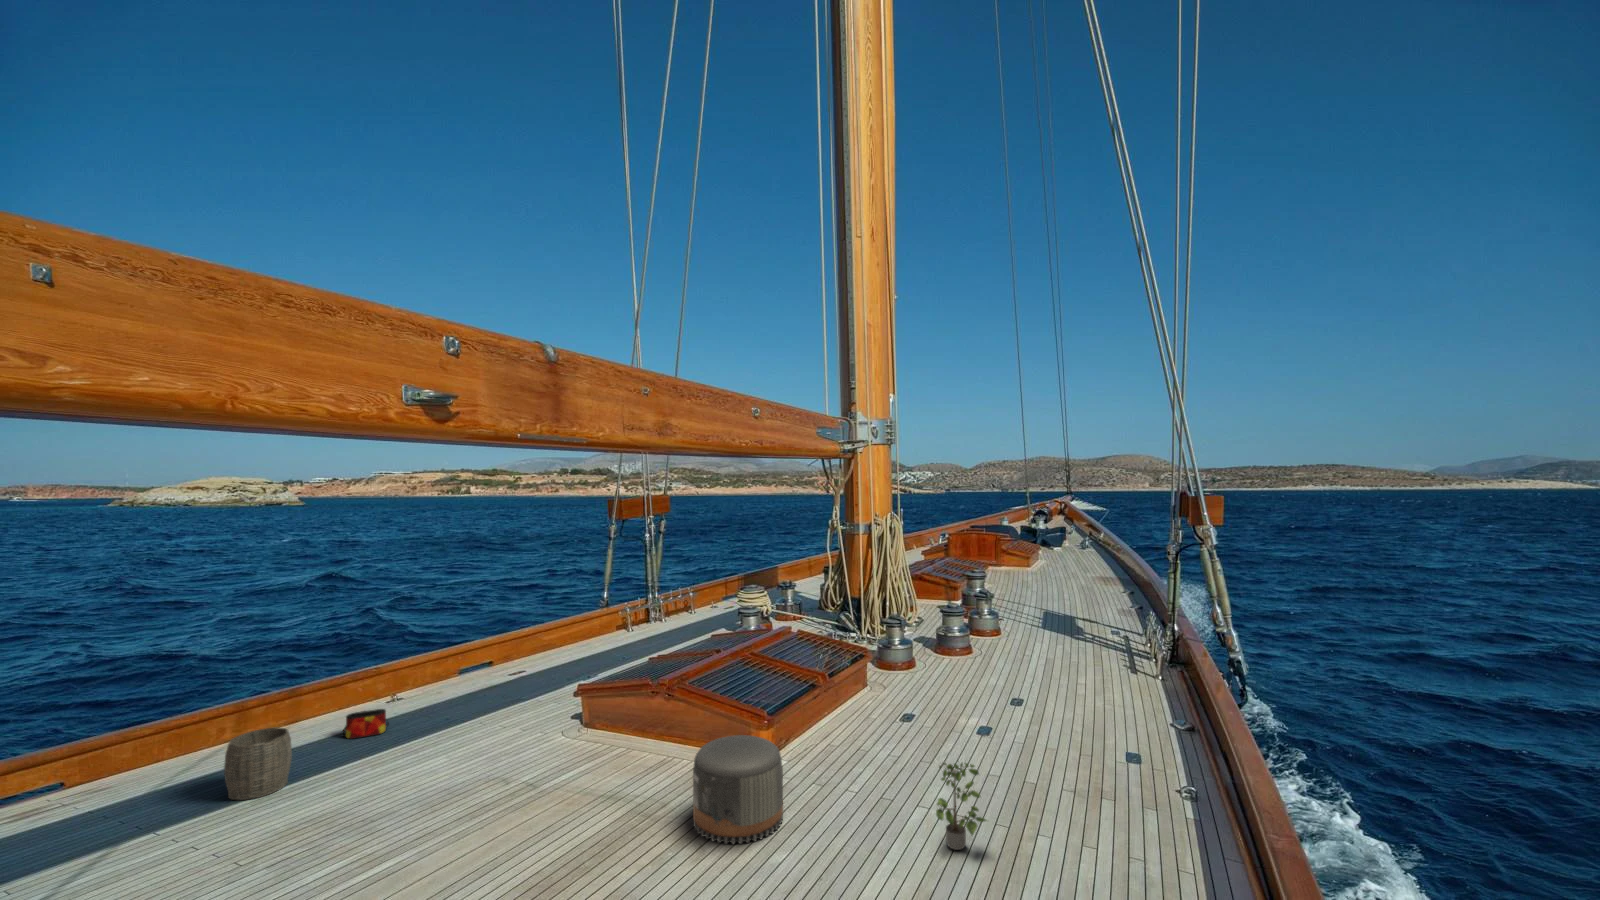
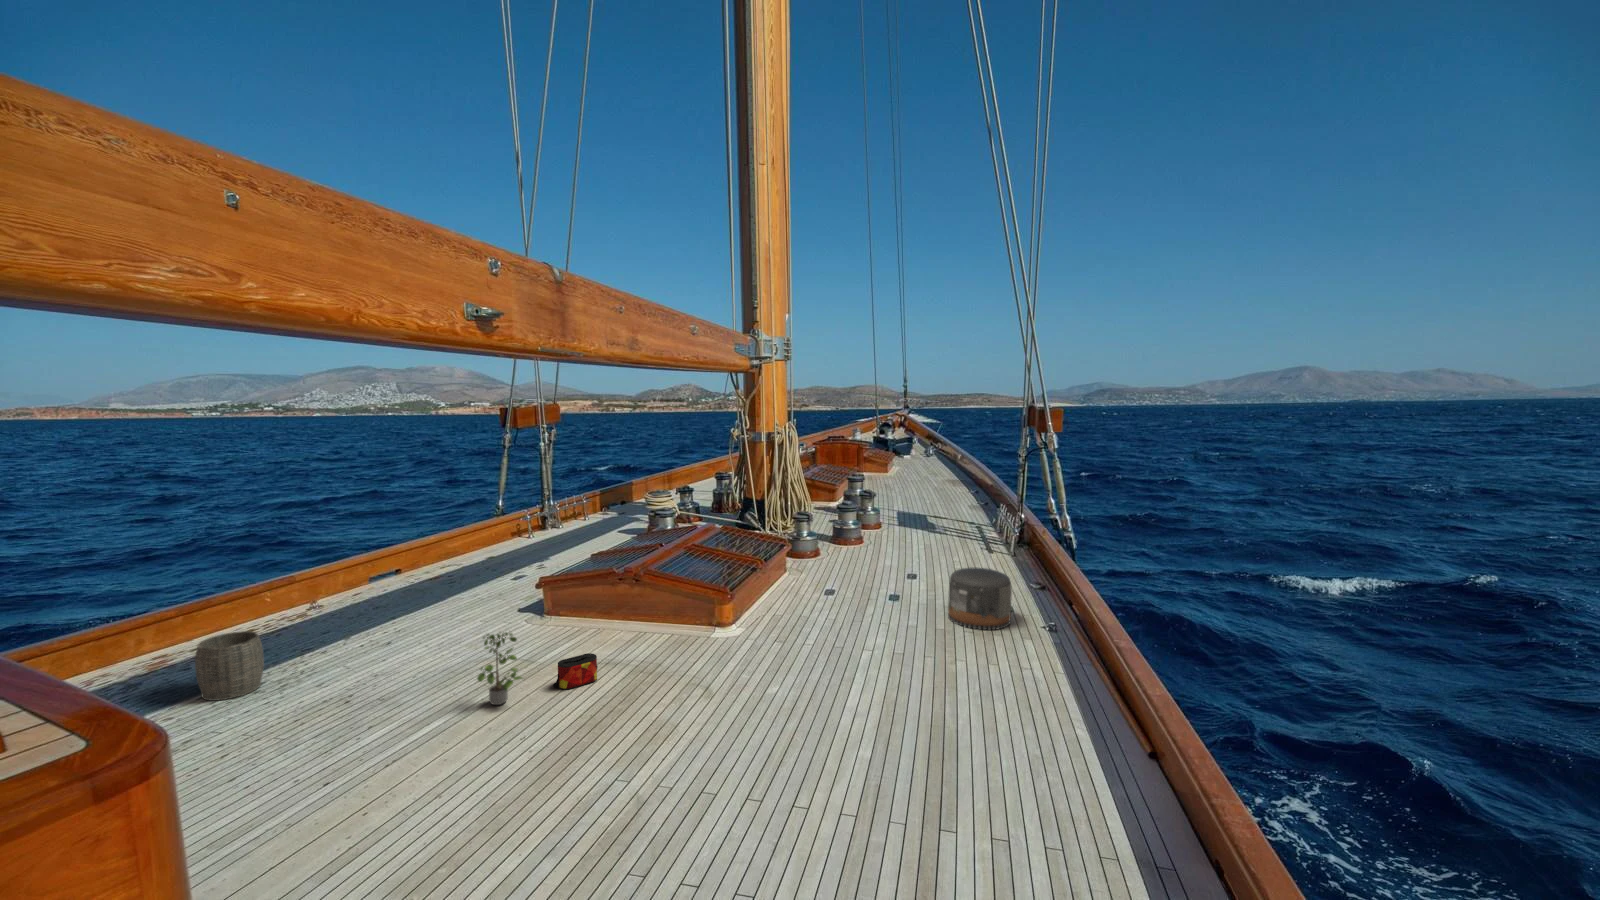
bag: present [341,709,389,739] -> present [552,653,598,690]
pouf: present [693,735,783,844] -> present [948,567,1012,630]
potted plant: present [936,763,986,850] -> present [477,633,522,705]

